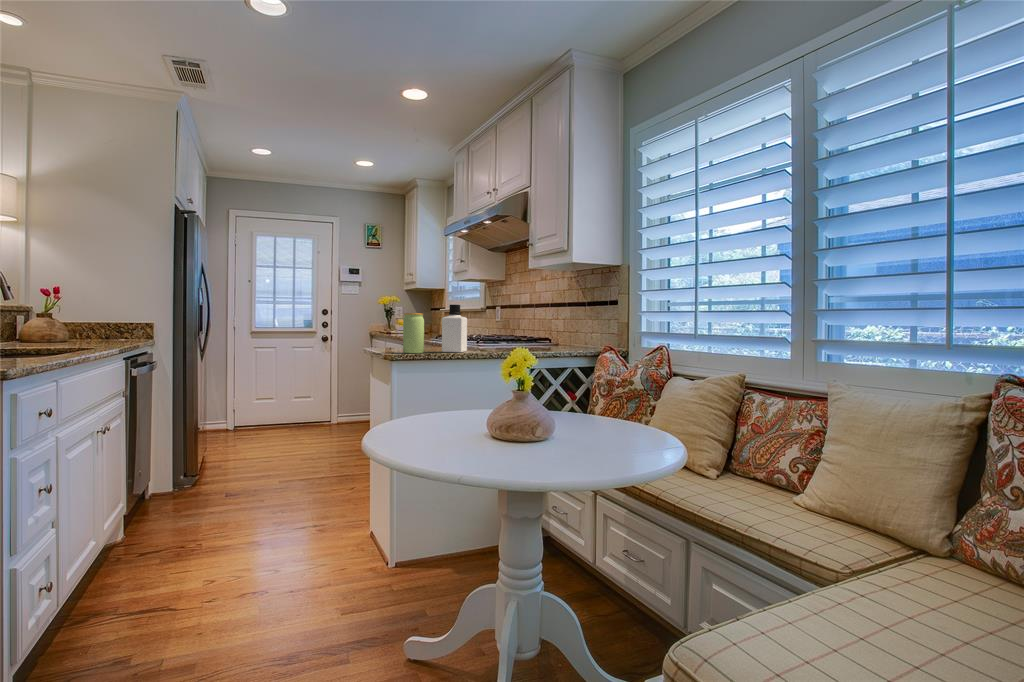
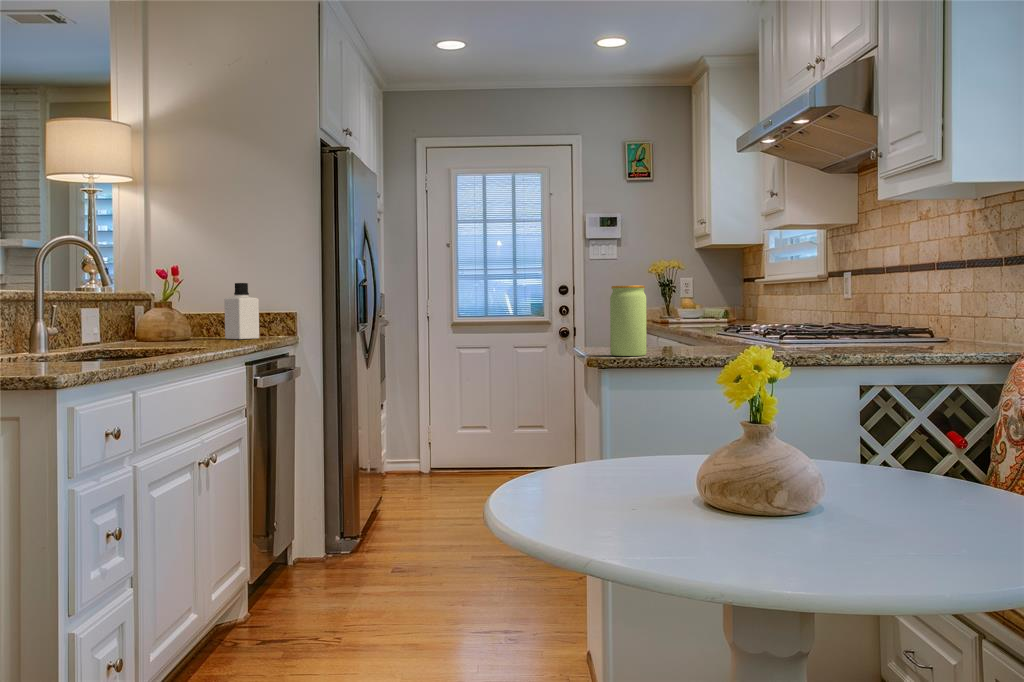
bottle: present [442,305,467,352] -> present [224,283,259,339]

